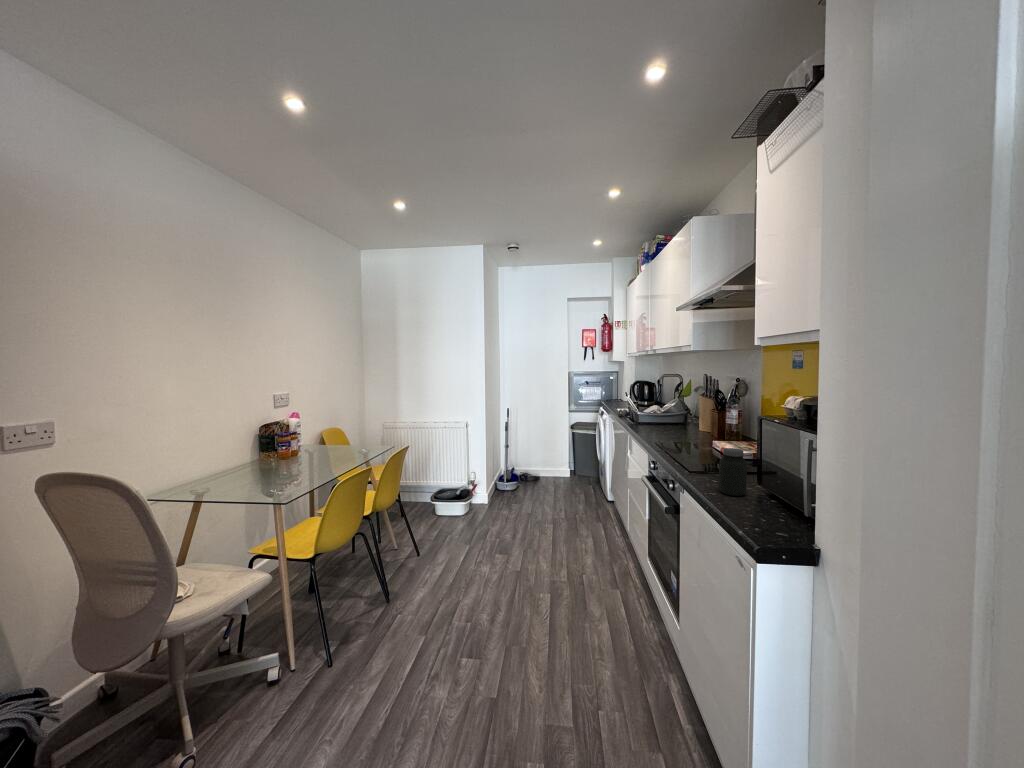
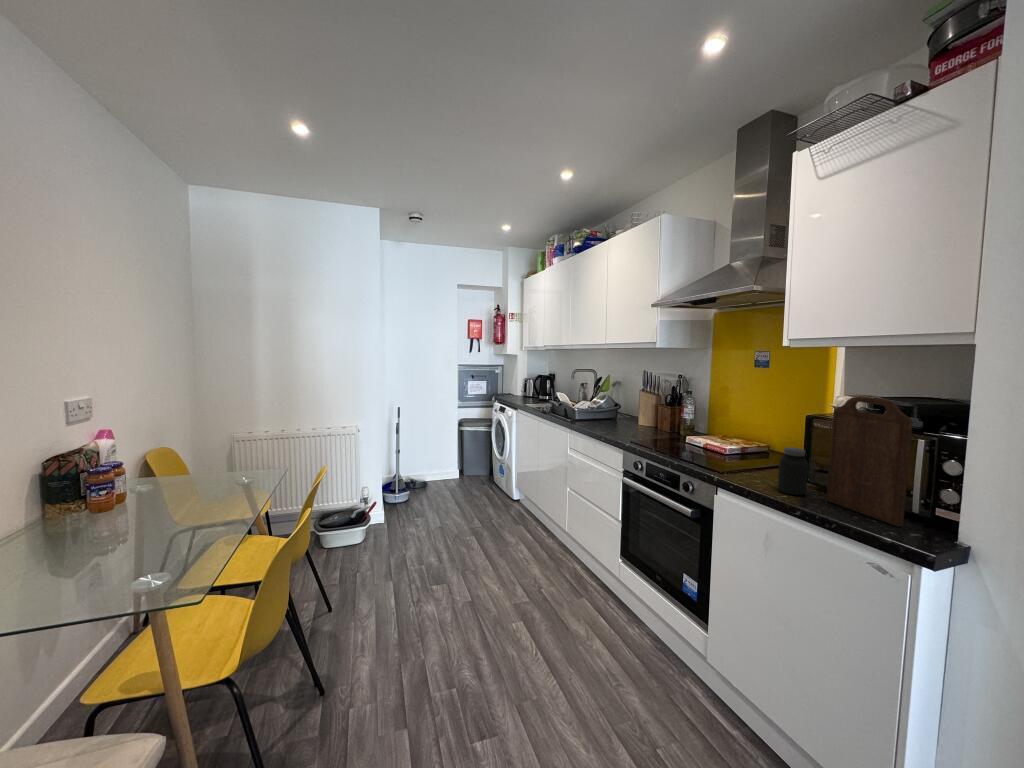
cutting board: none [754,396,789,528] -> present [827,396,913,527]

